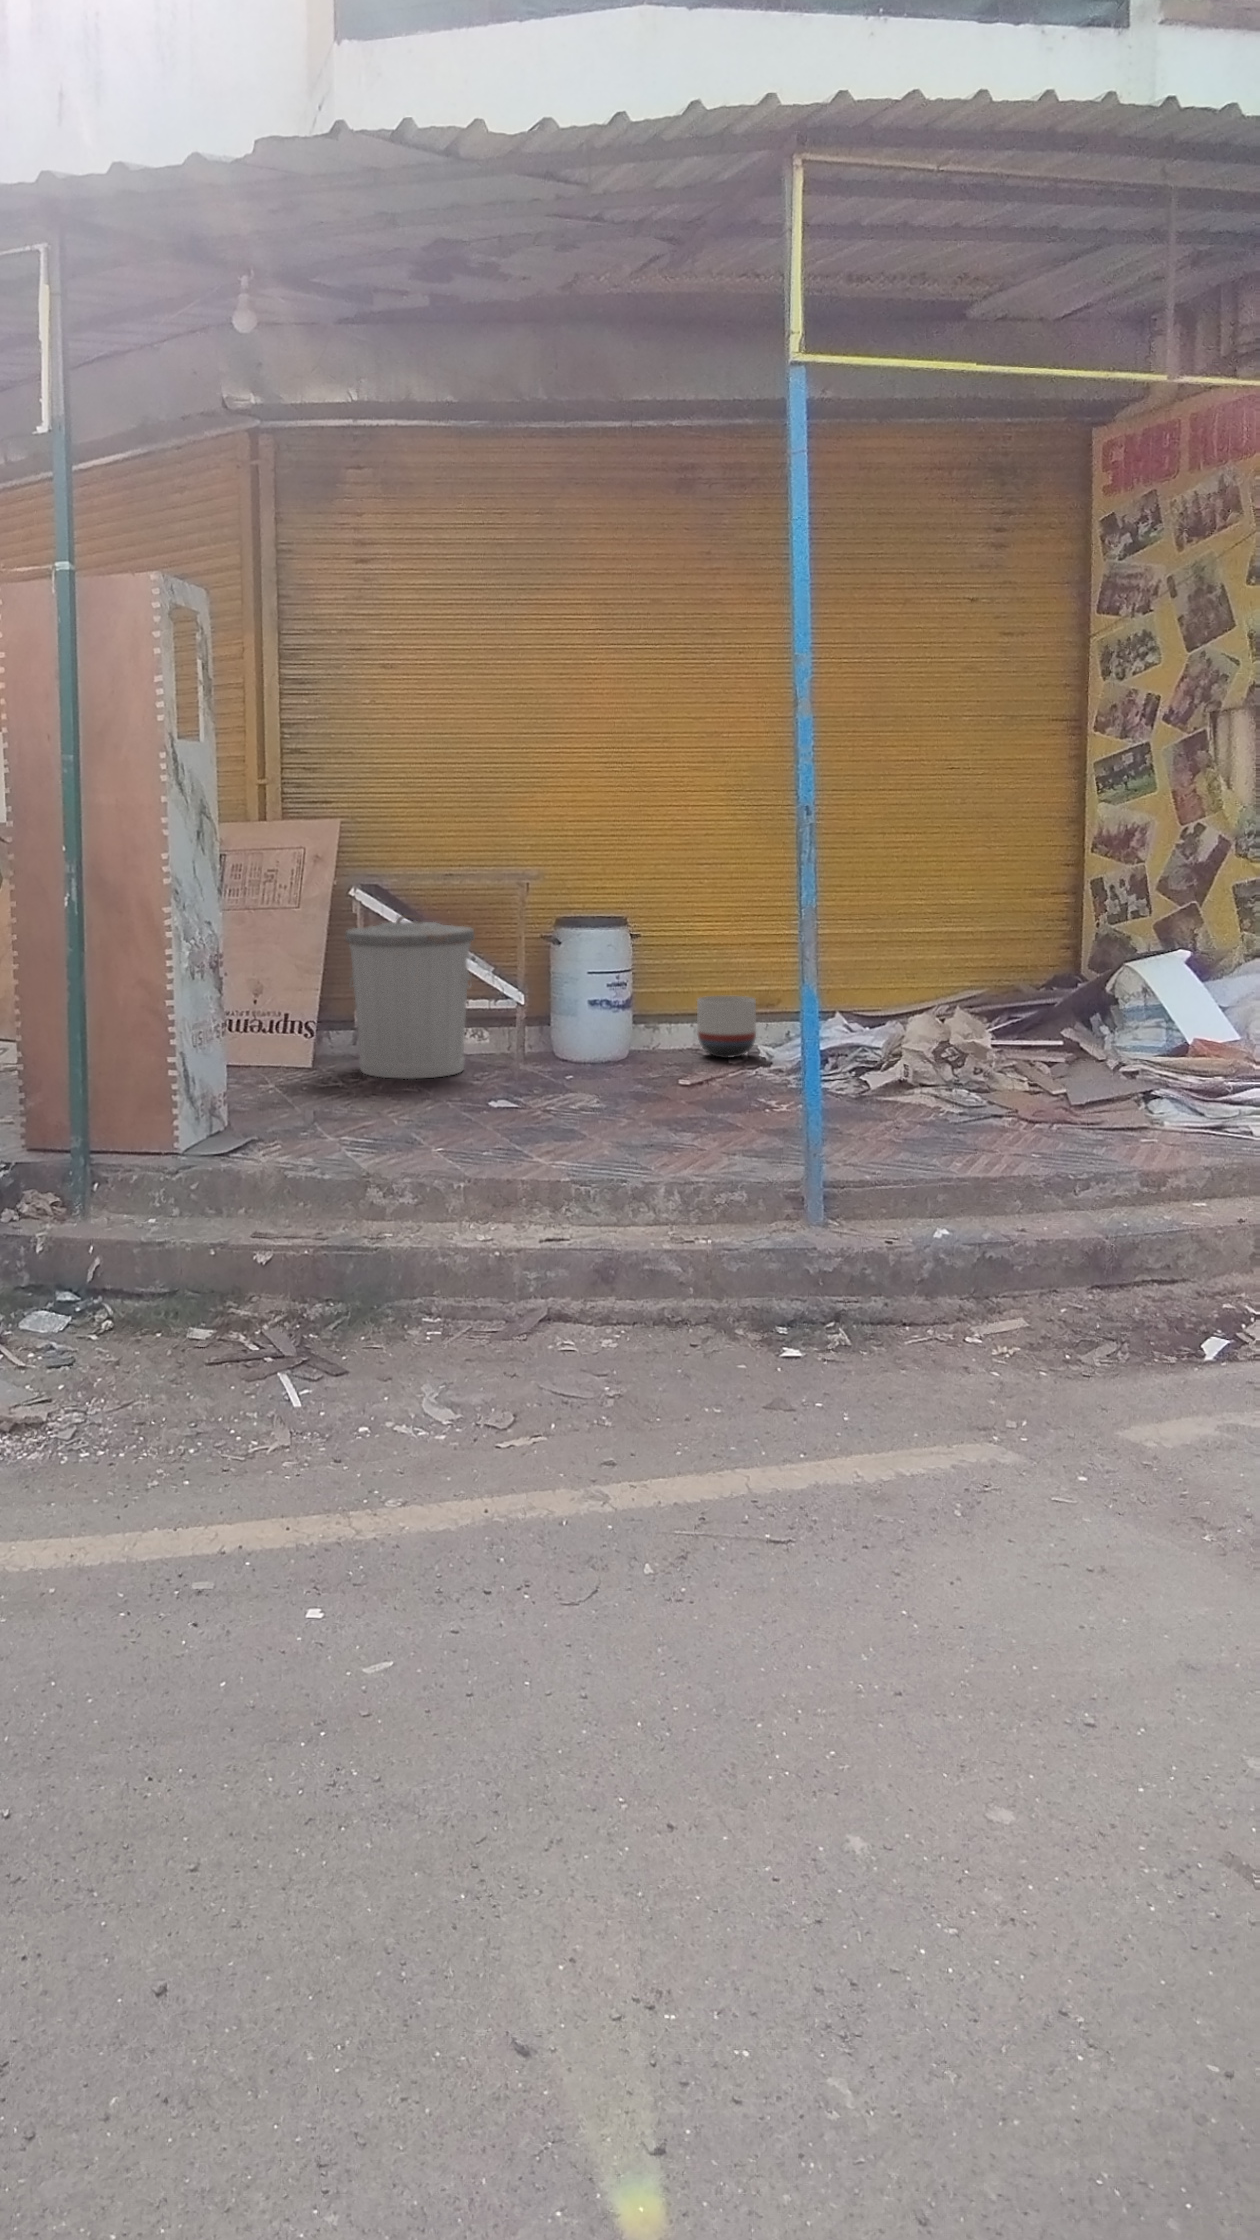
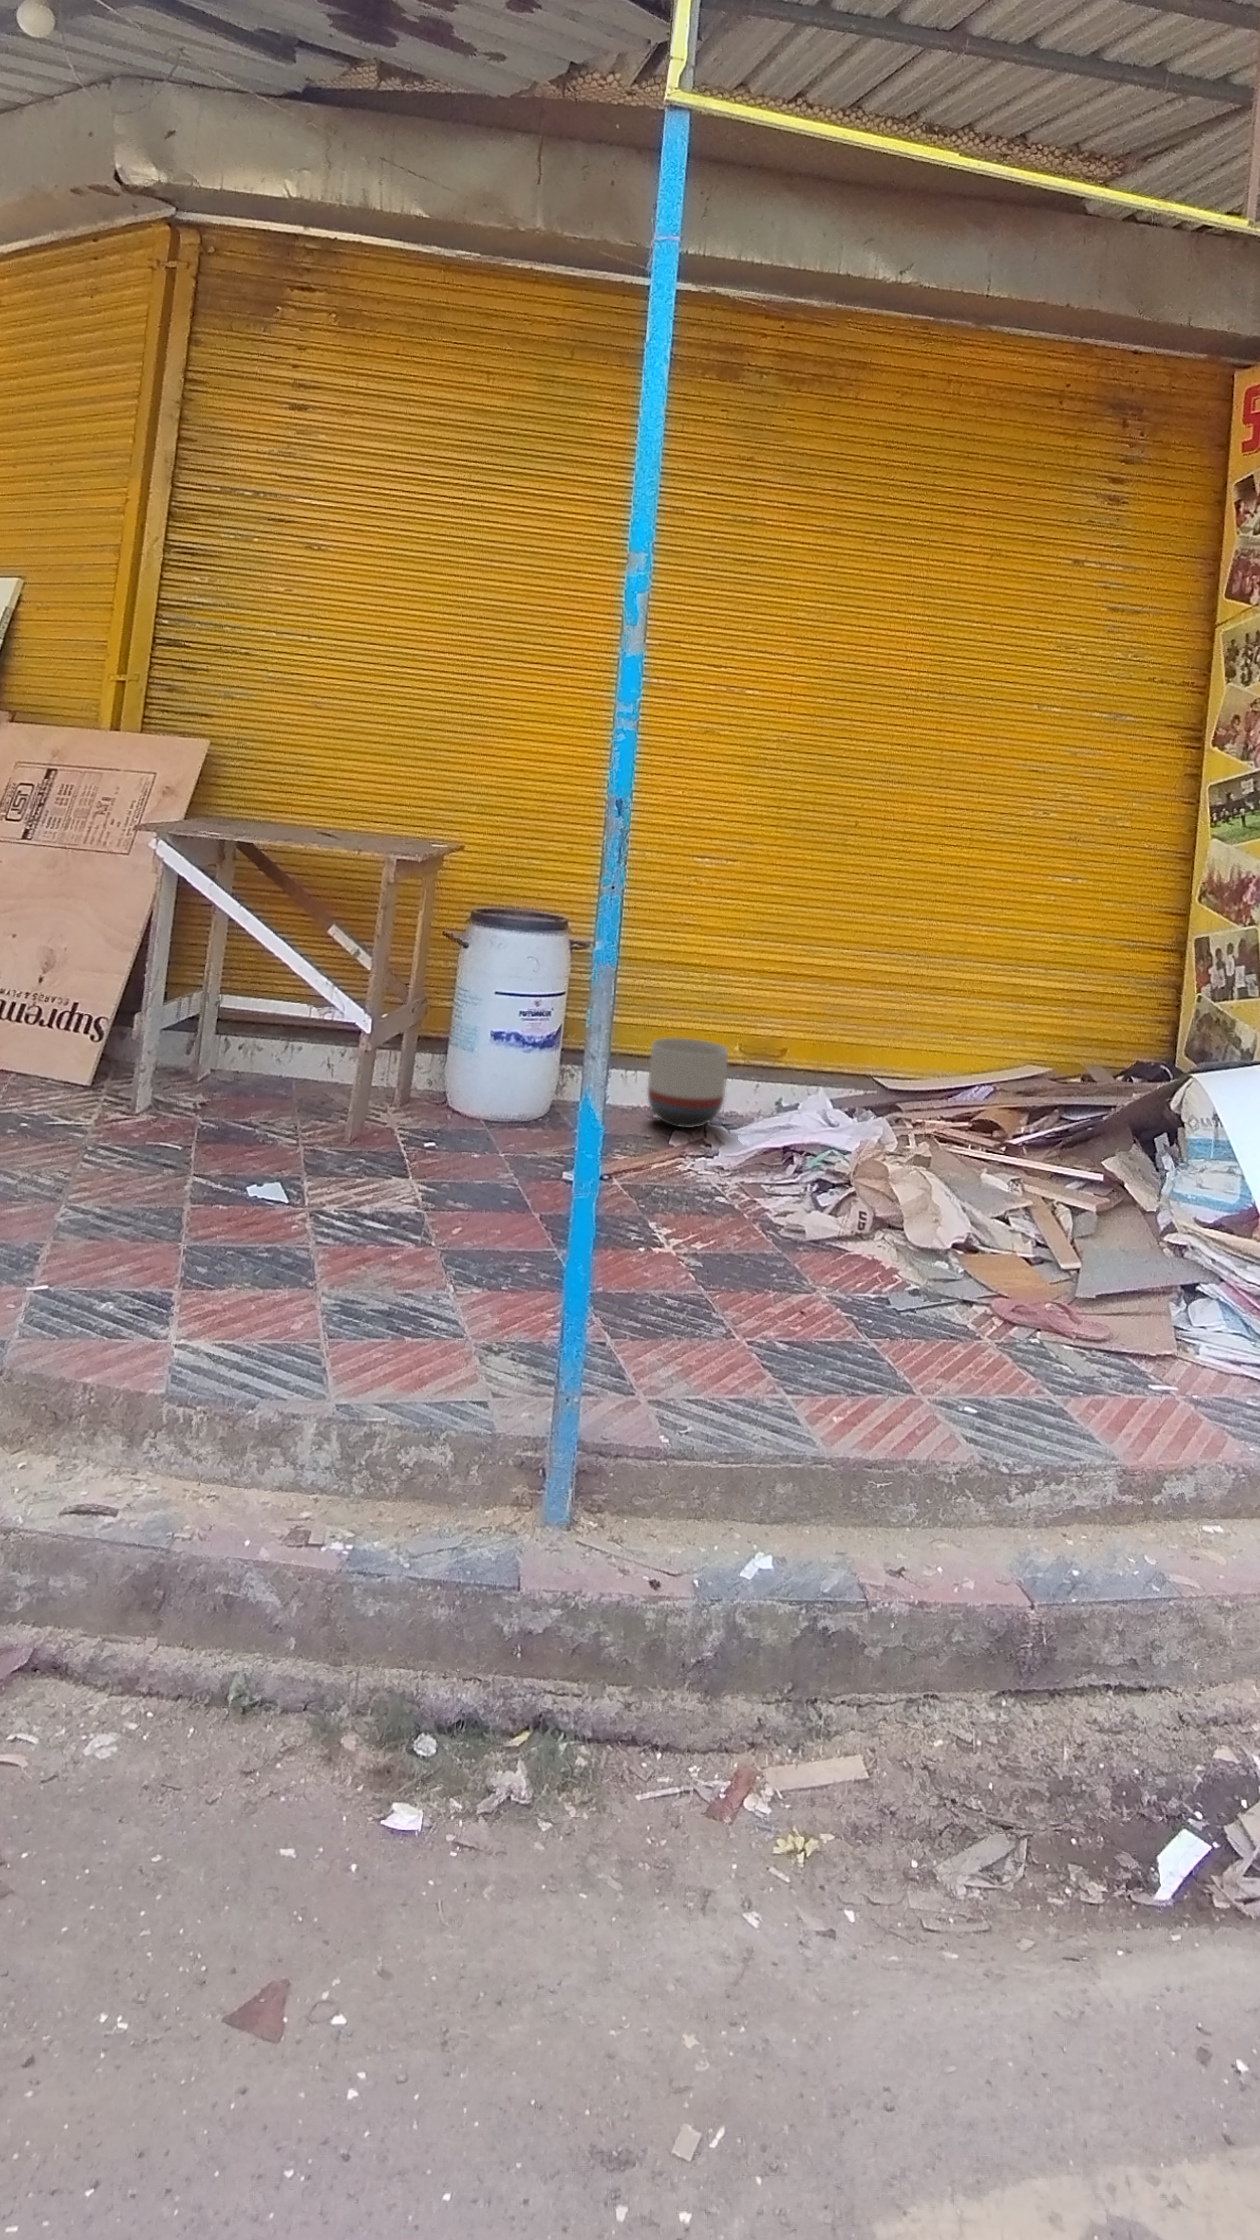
trash can: present [345,915,475,1079] -> none [163,886,348,1119]

